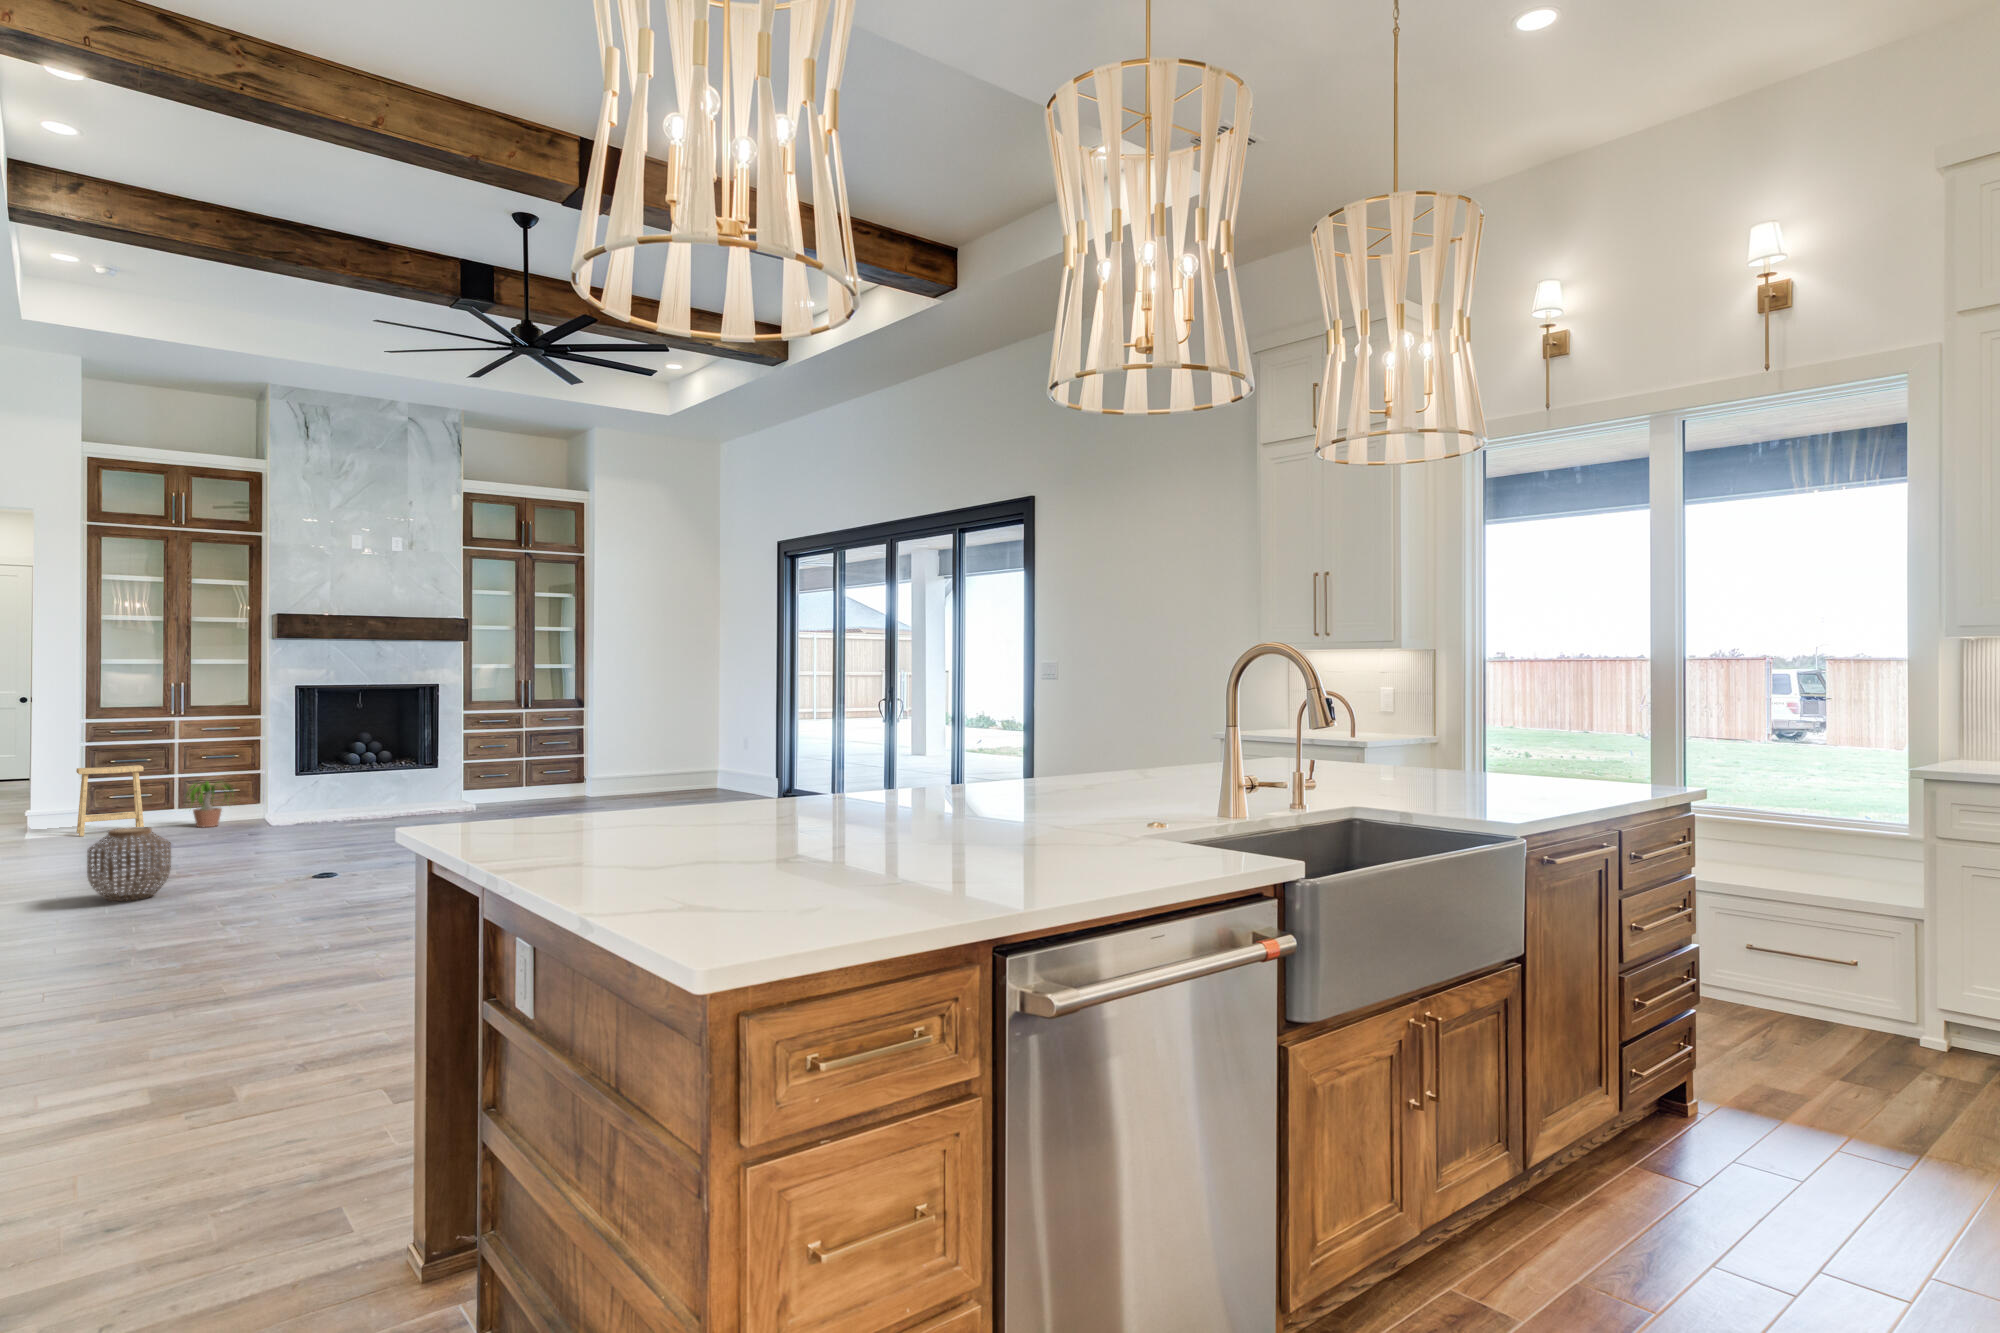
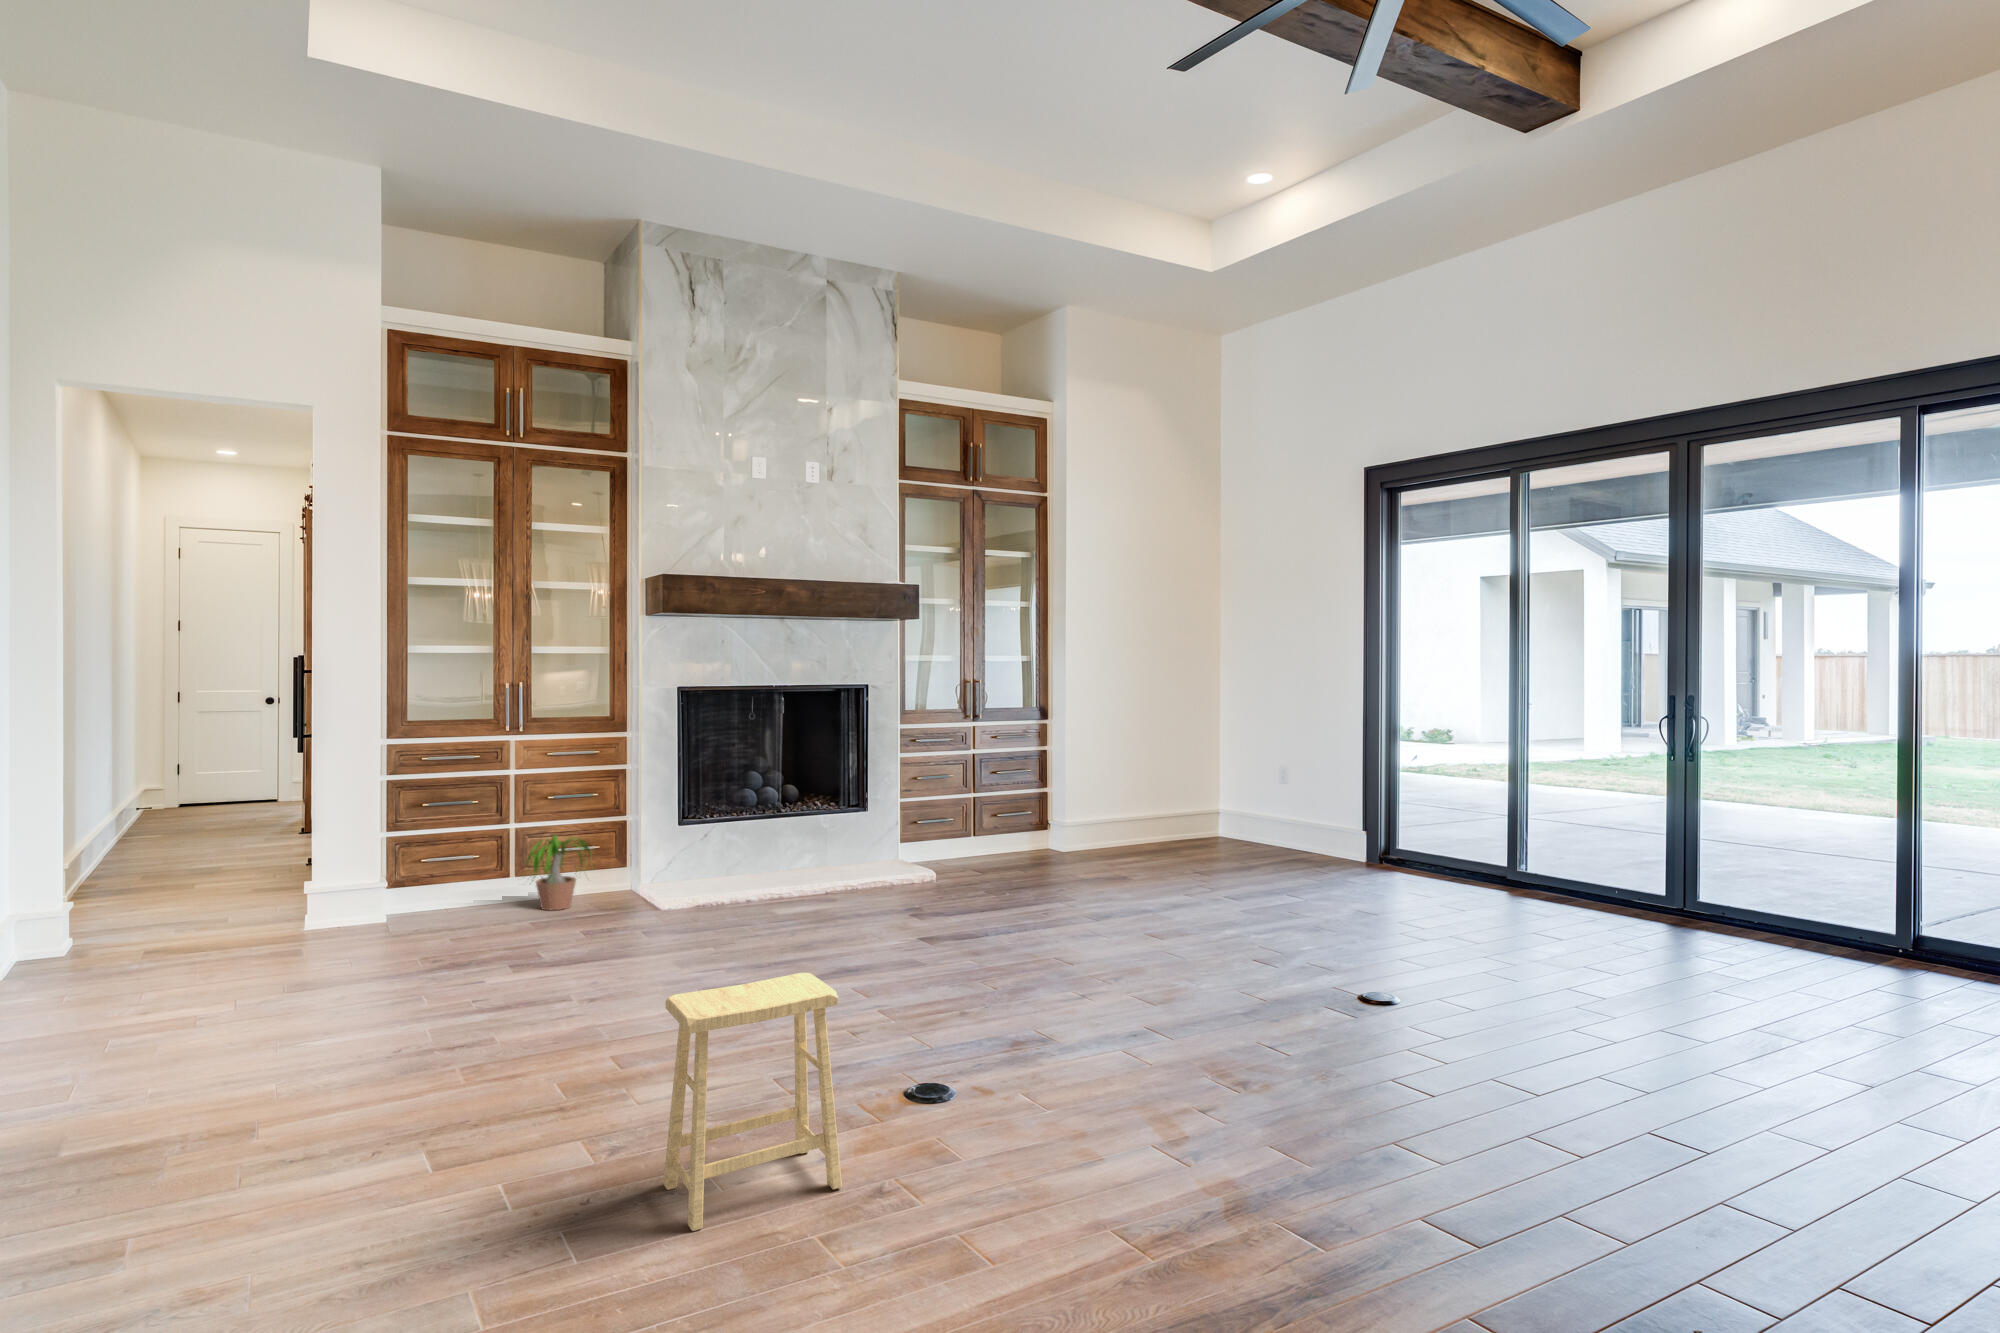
footstool: present [76,765,144,837] -> present [663,973,842,1231]
woven basket: present [87,827,171,901] -> none [341,1058,522,1260]

